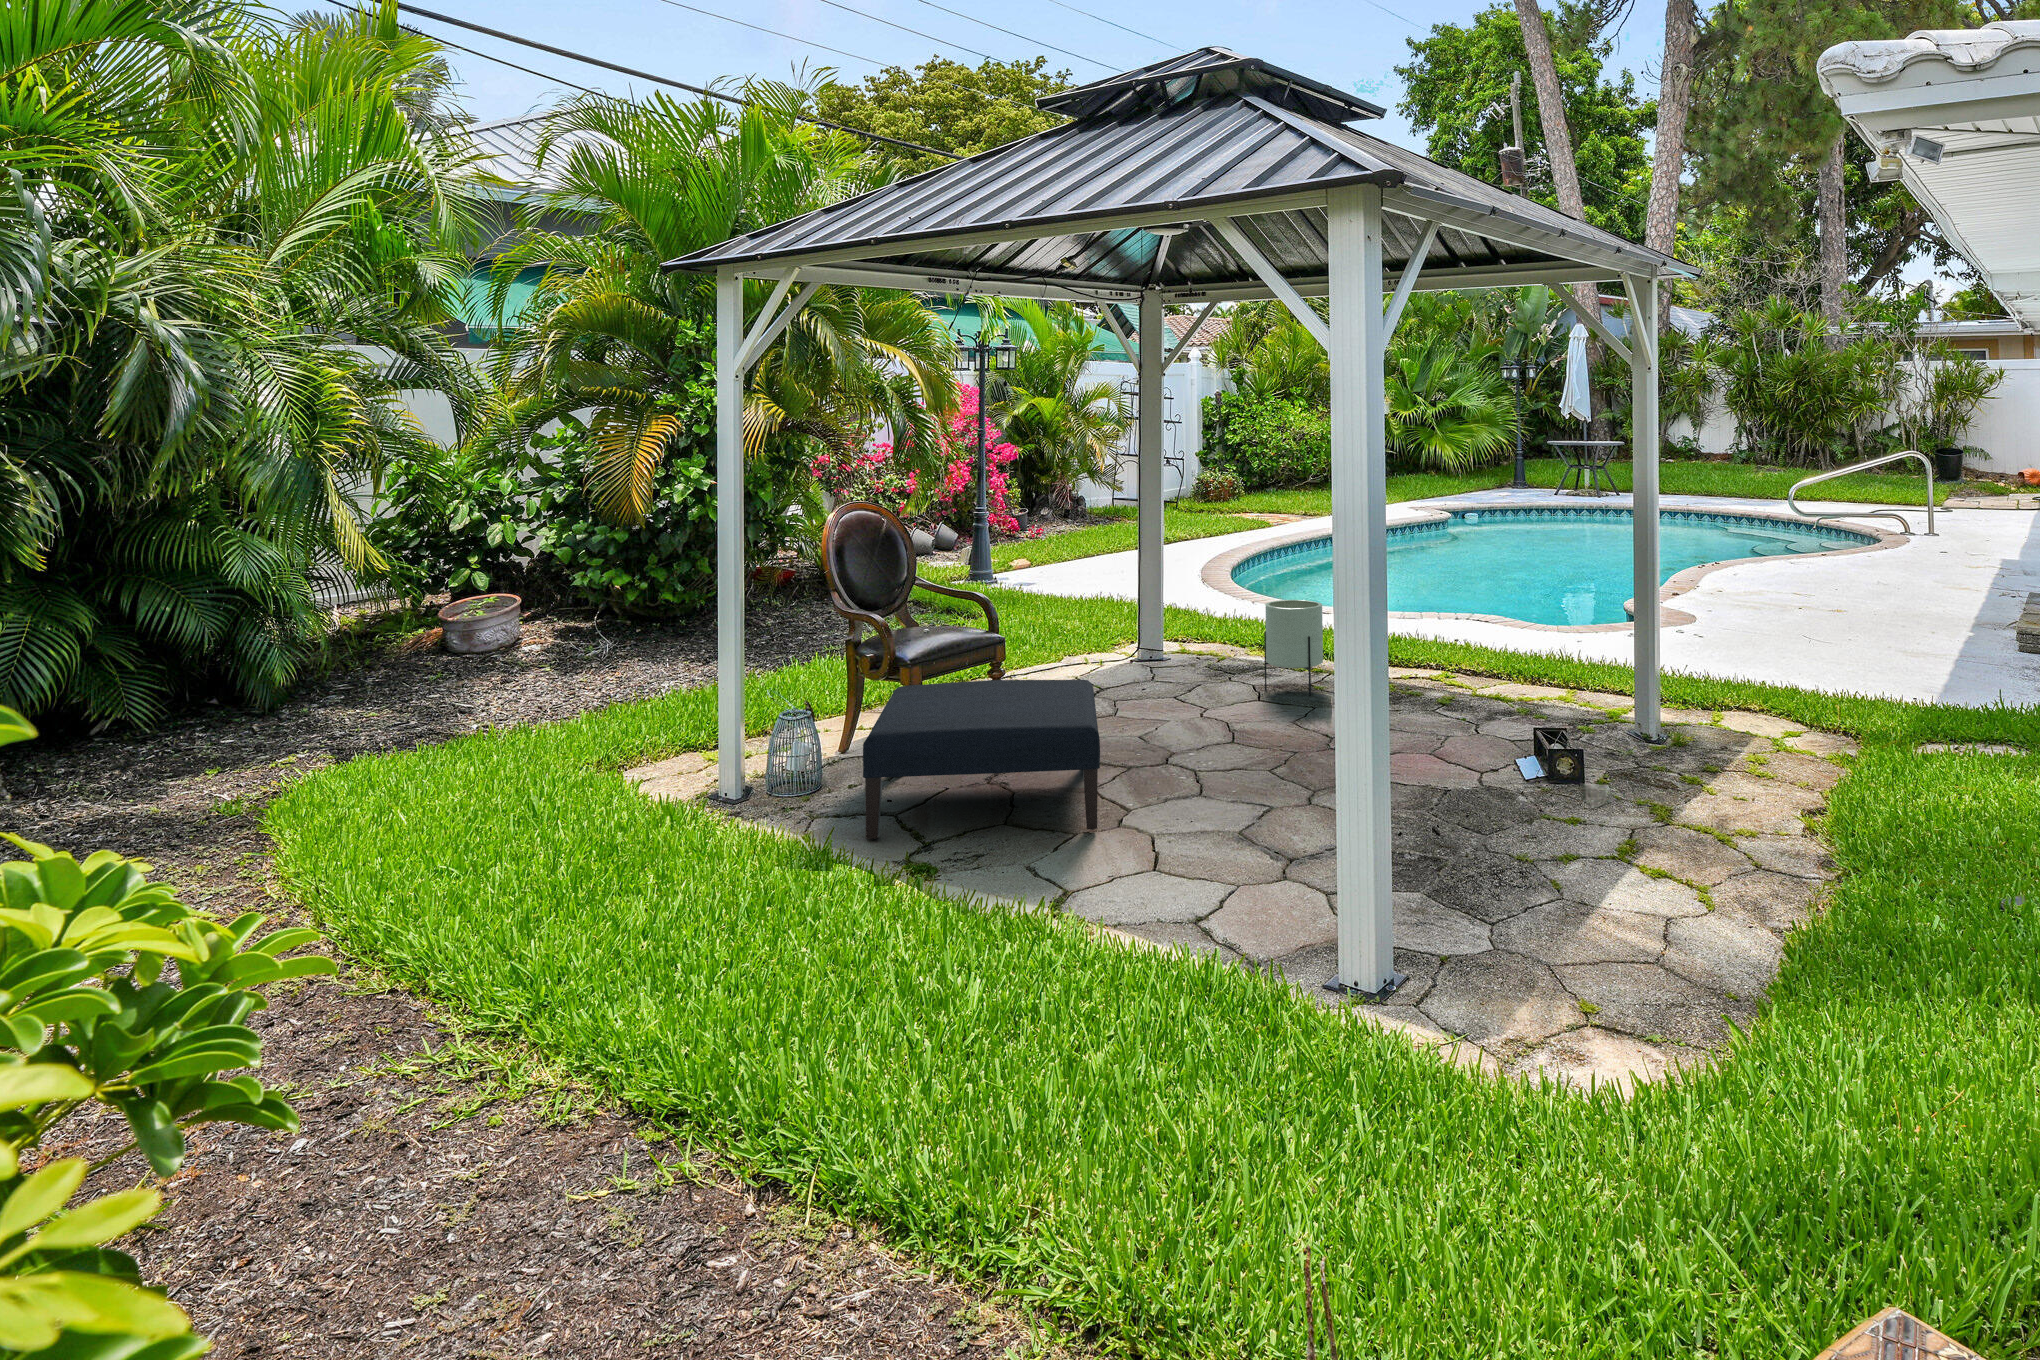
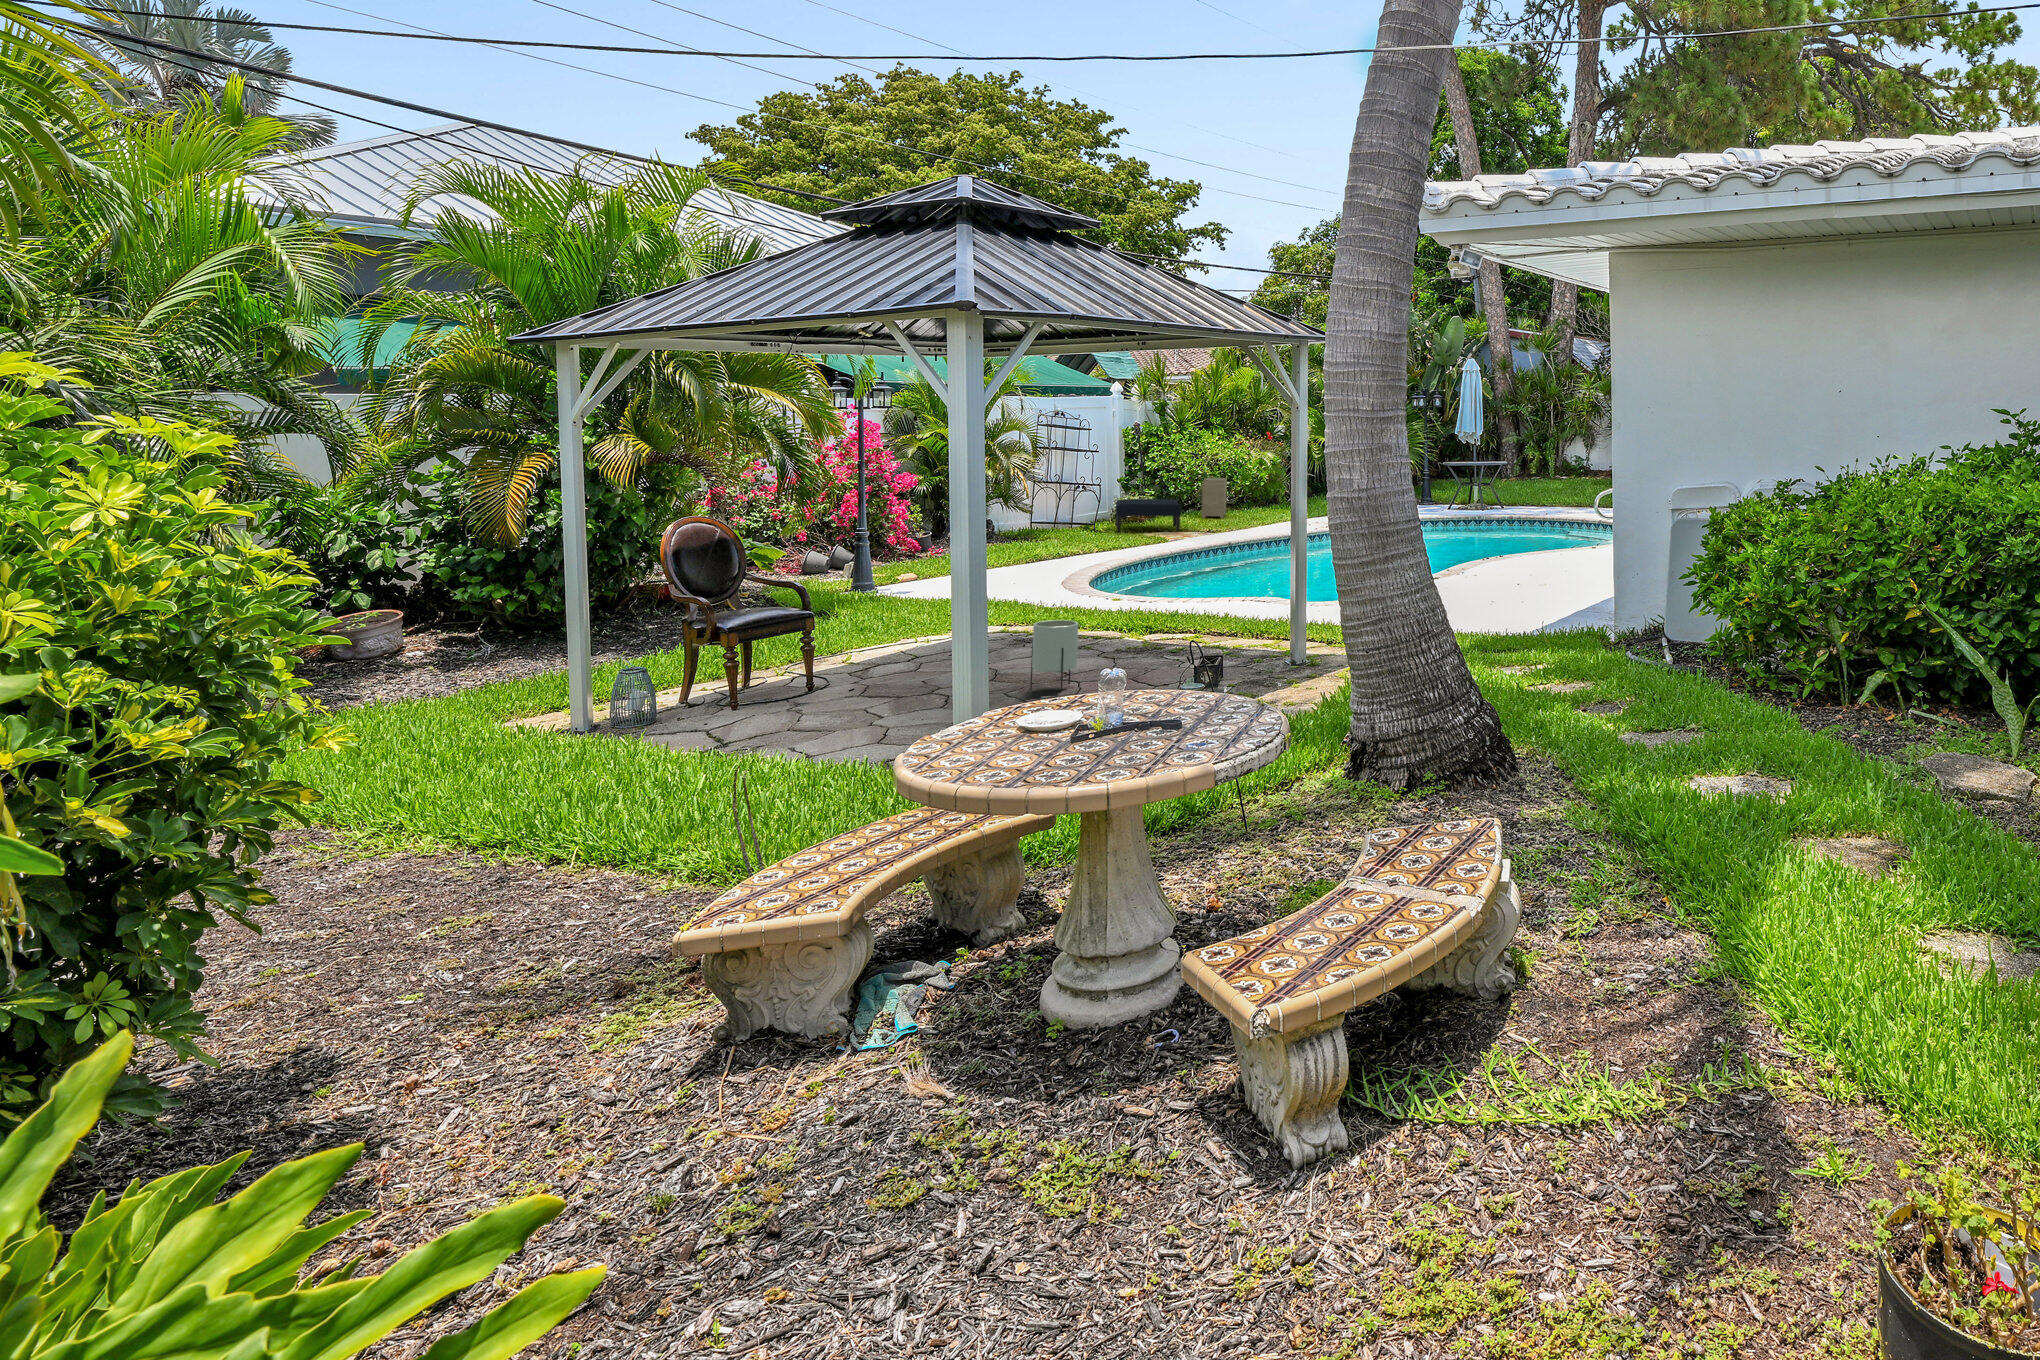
side table: none [1282,454,1308,498] -> present [1201,478,1227,518]
ottoman: present [863,680,1100,840] -> present [1116,499,1181,532]

